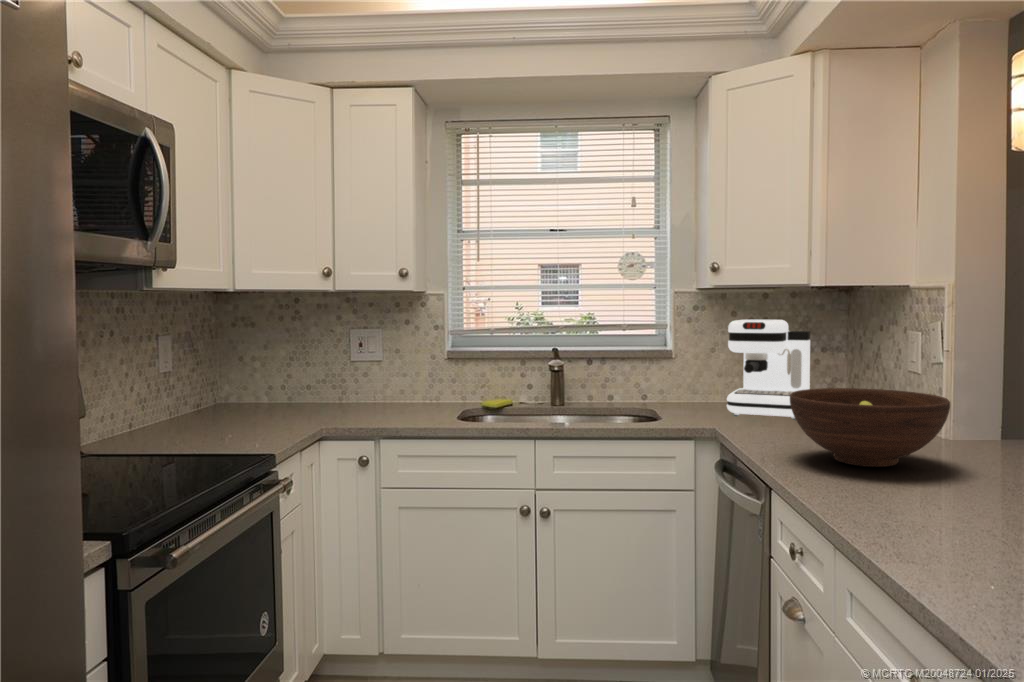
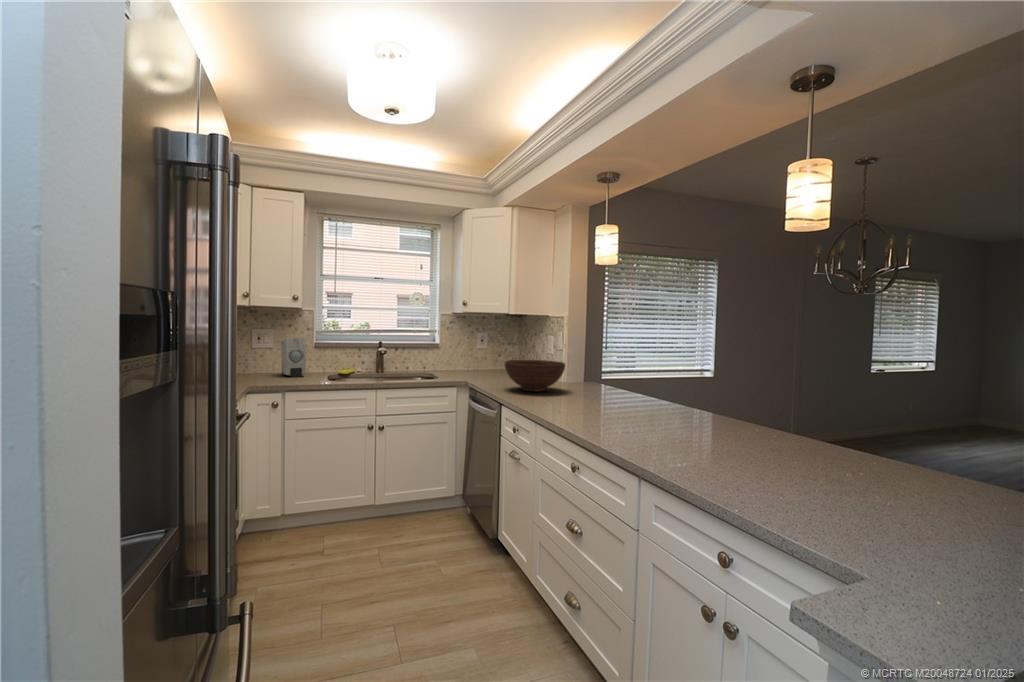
coffee maker: present [727,320,810,419] -> none [469,330,506,376]
soap dispenser: none [393,343,426,411] -> present [281,338,306,377]

